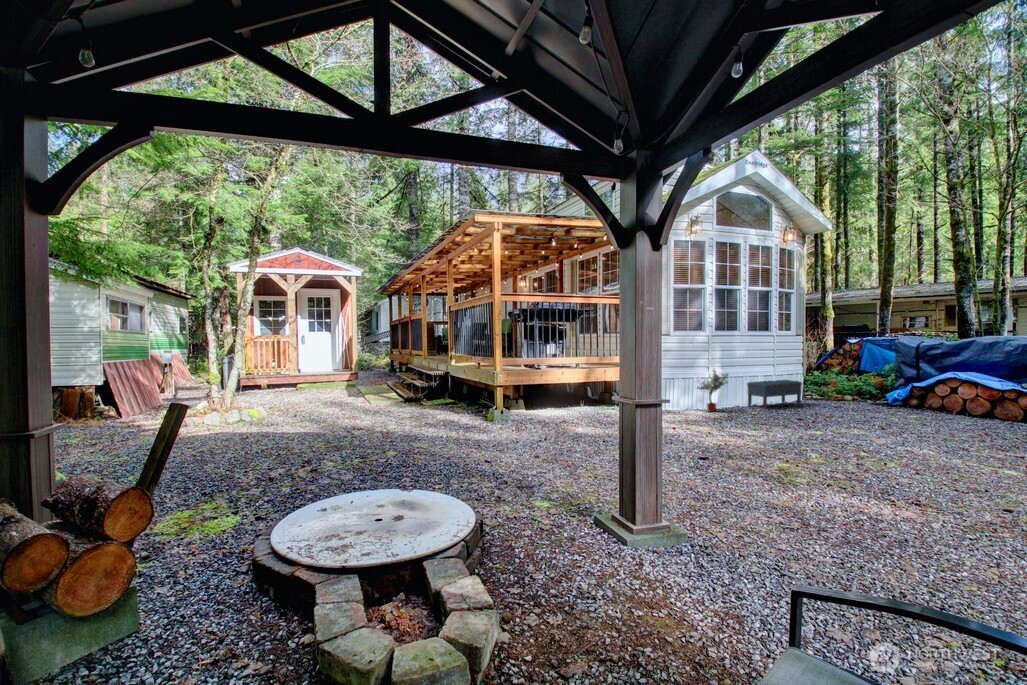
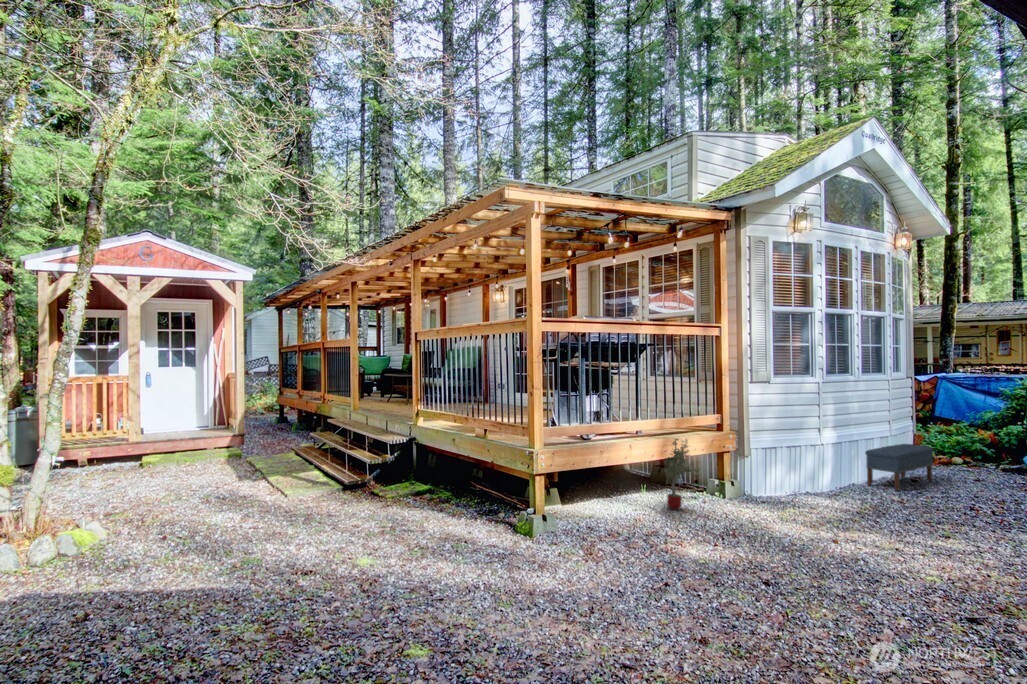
potted tree: present [697,368,728,412] -> present [664,439,700,510]

